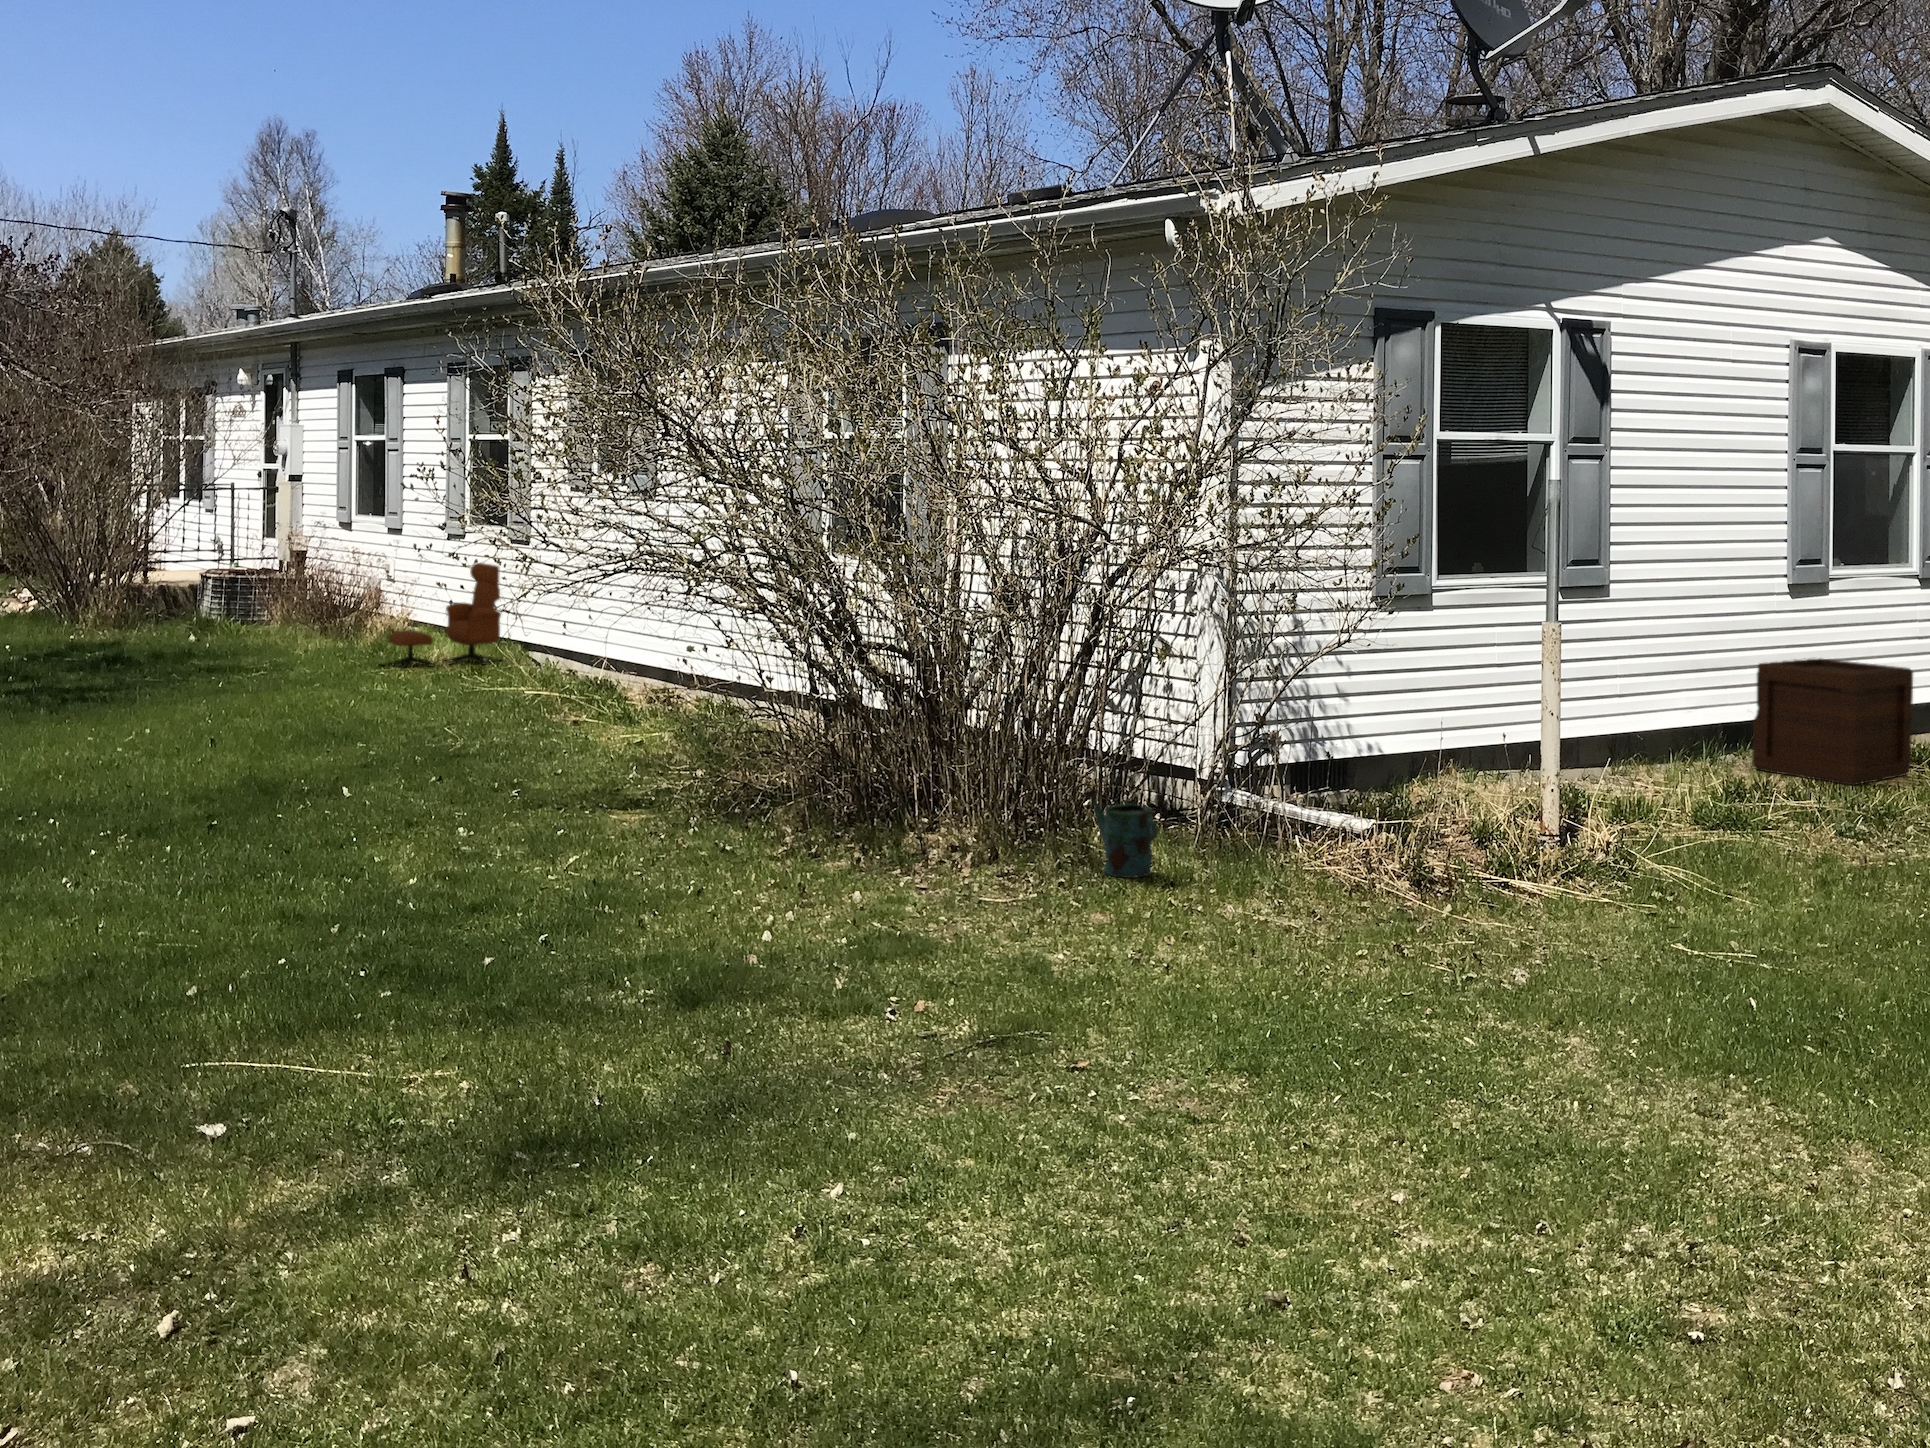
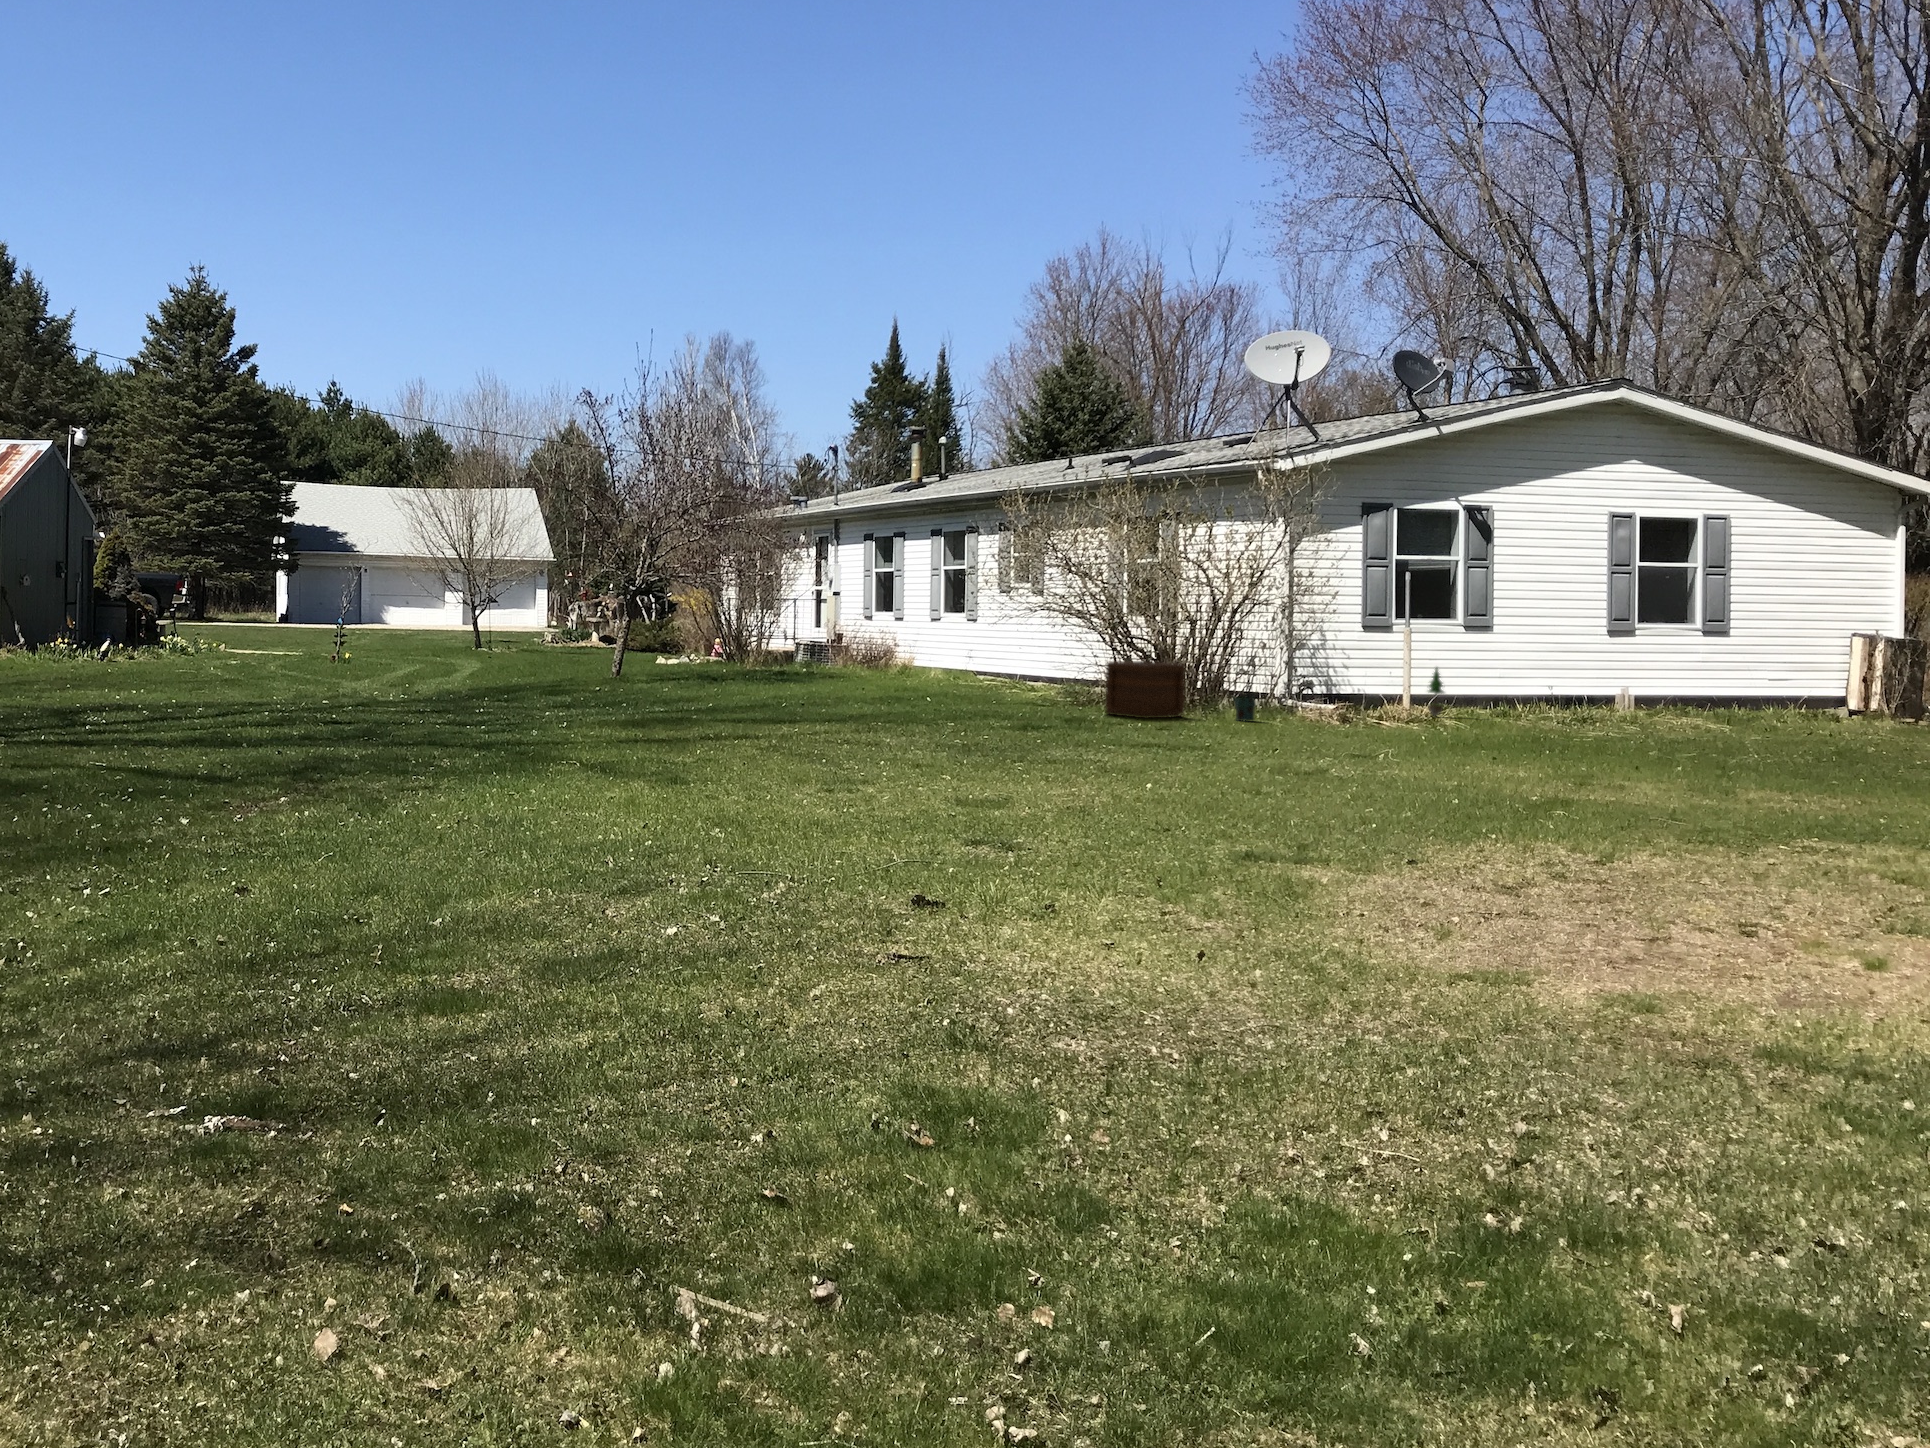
lounge chair: present [383,563,501,668] -> none [904,629,960,677]
wooden crate: present [1752,659,1913,785] -> present [1106,661,1185,719]
potted tree: none [1482,677,1525,794] -> present [1428,668,1444,716]

